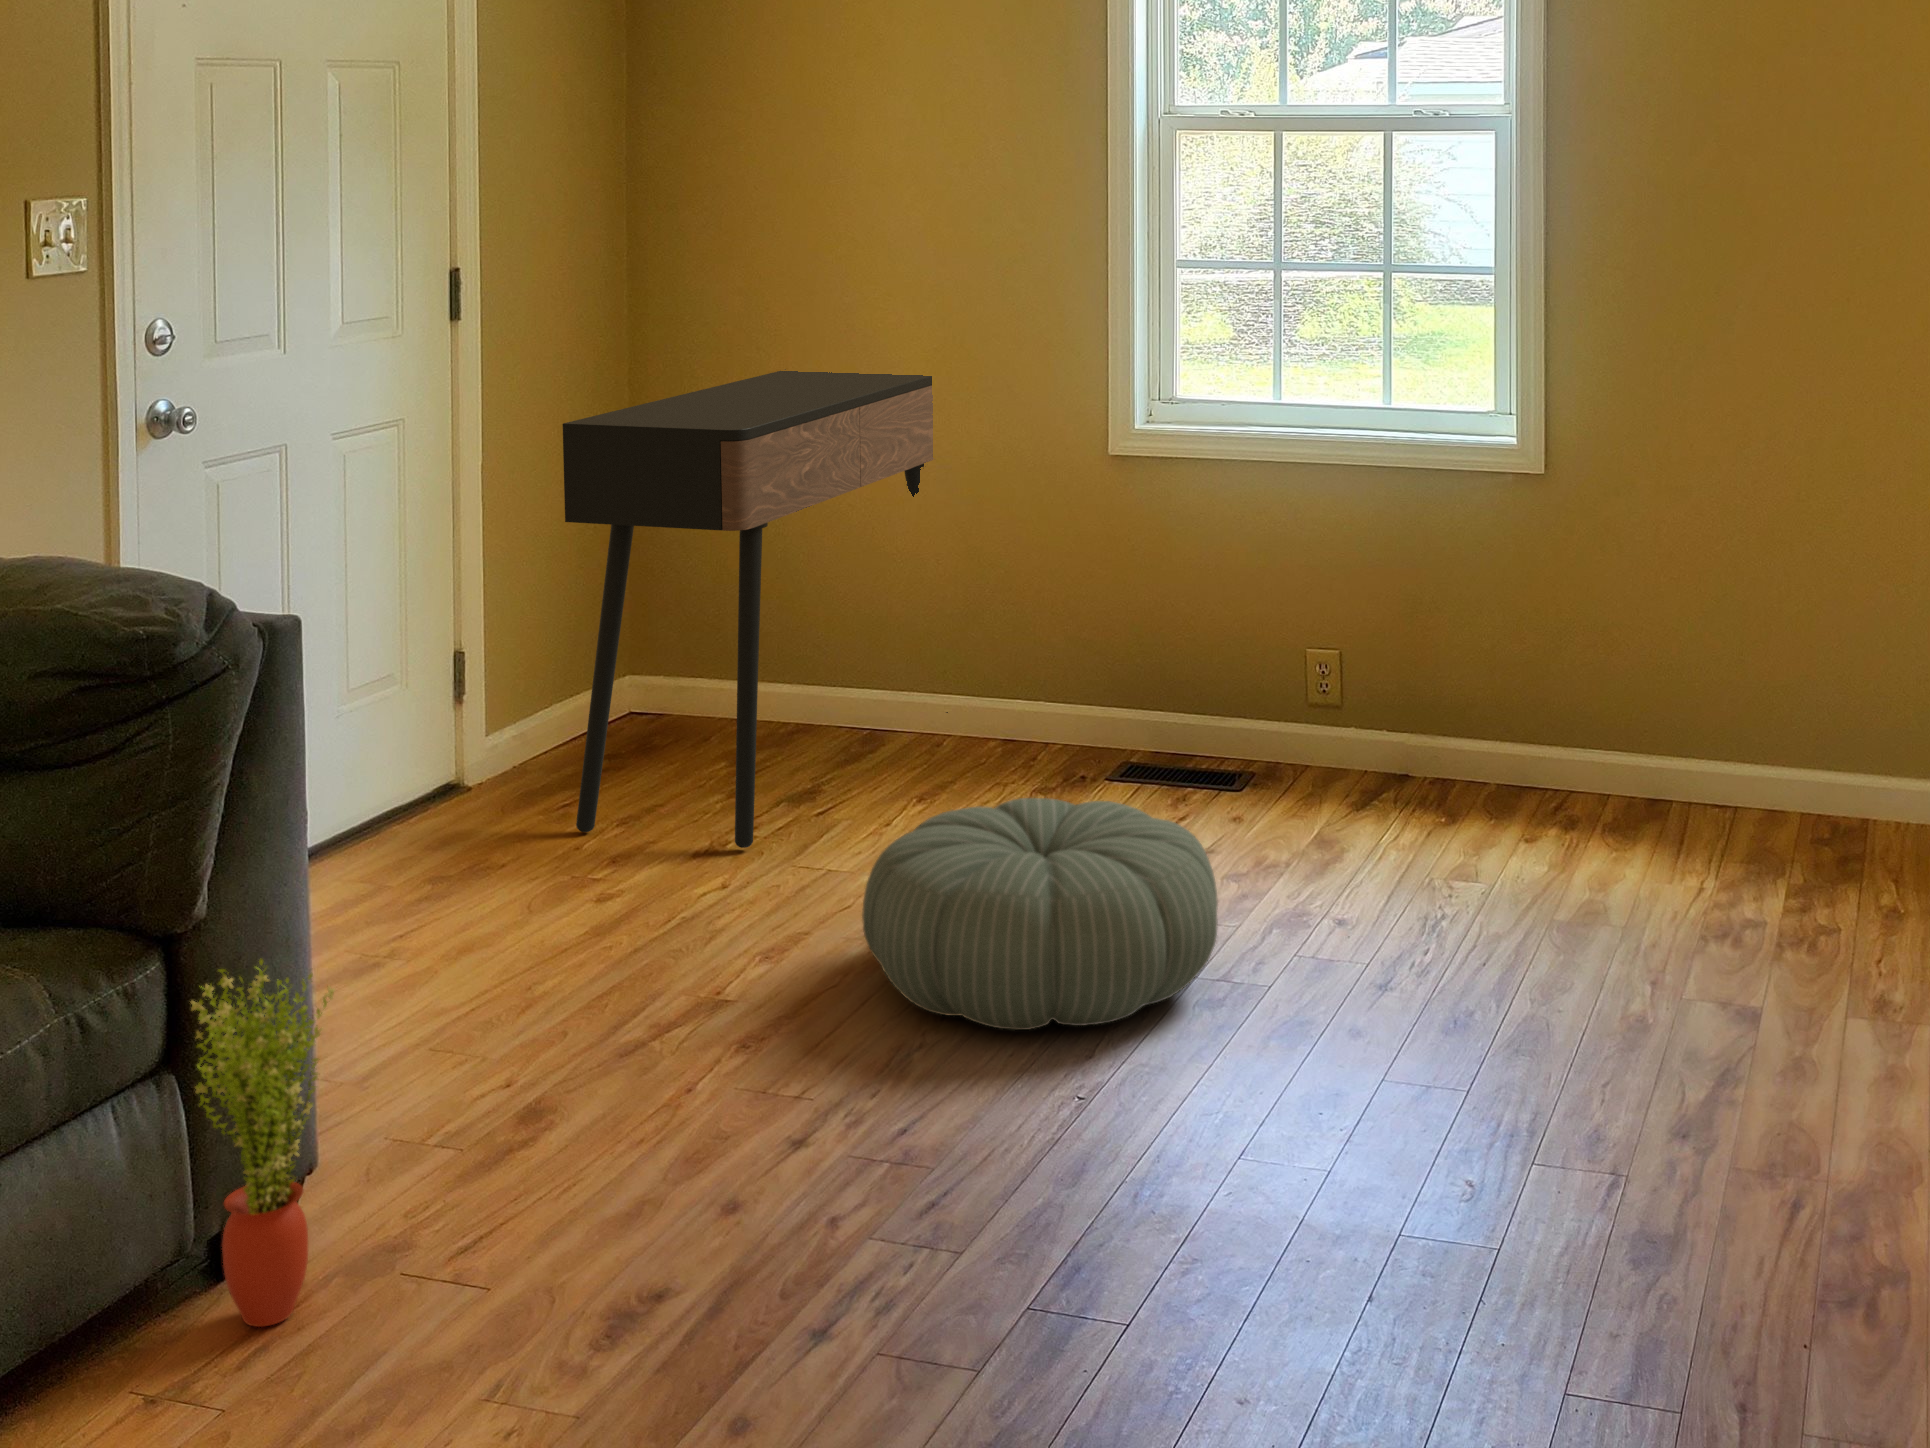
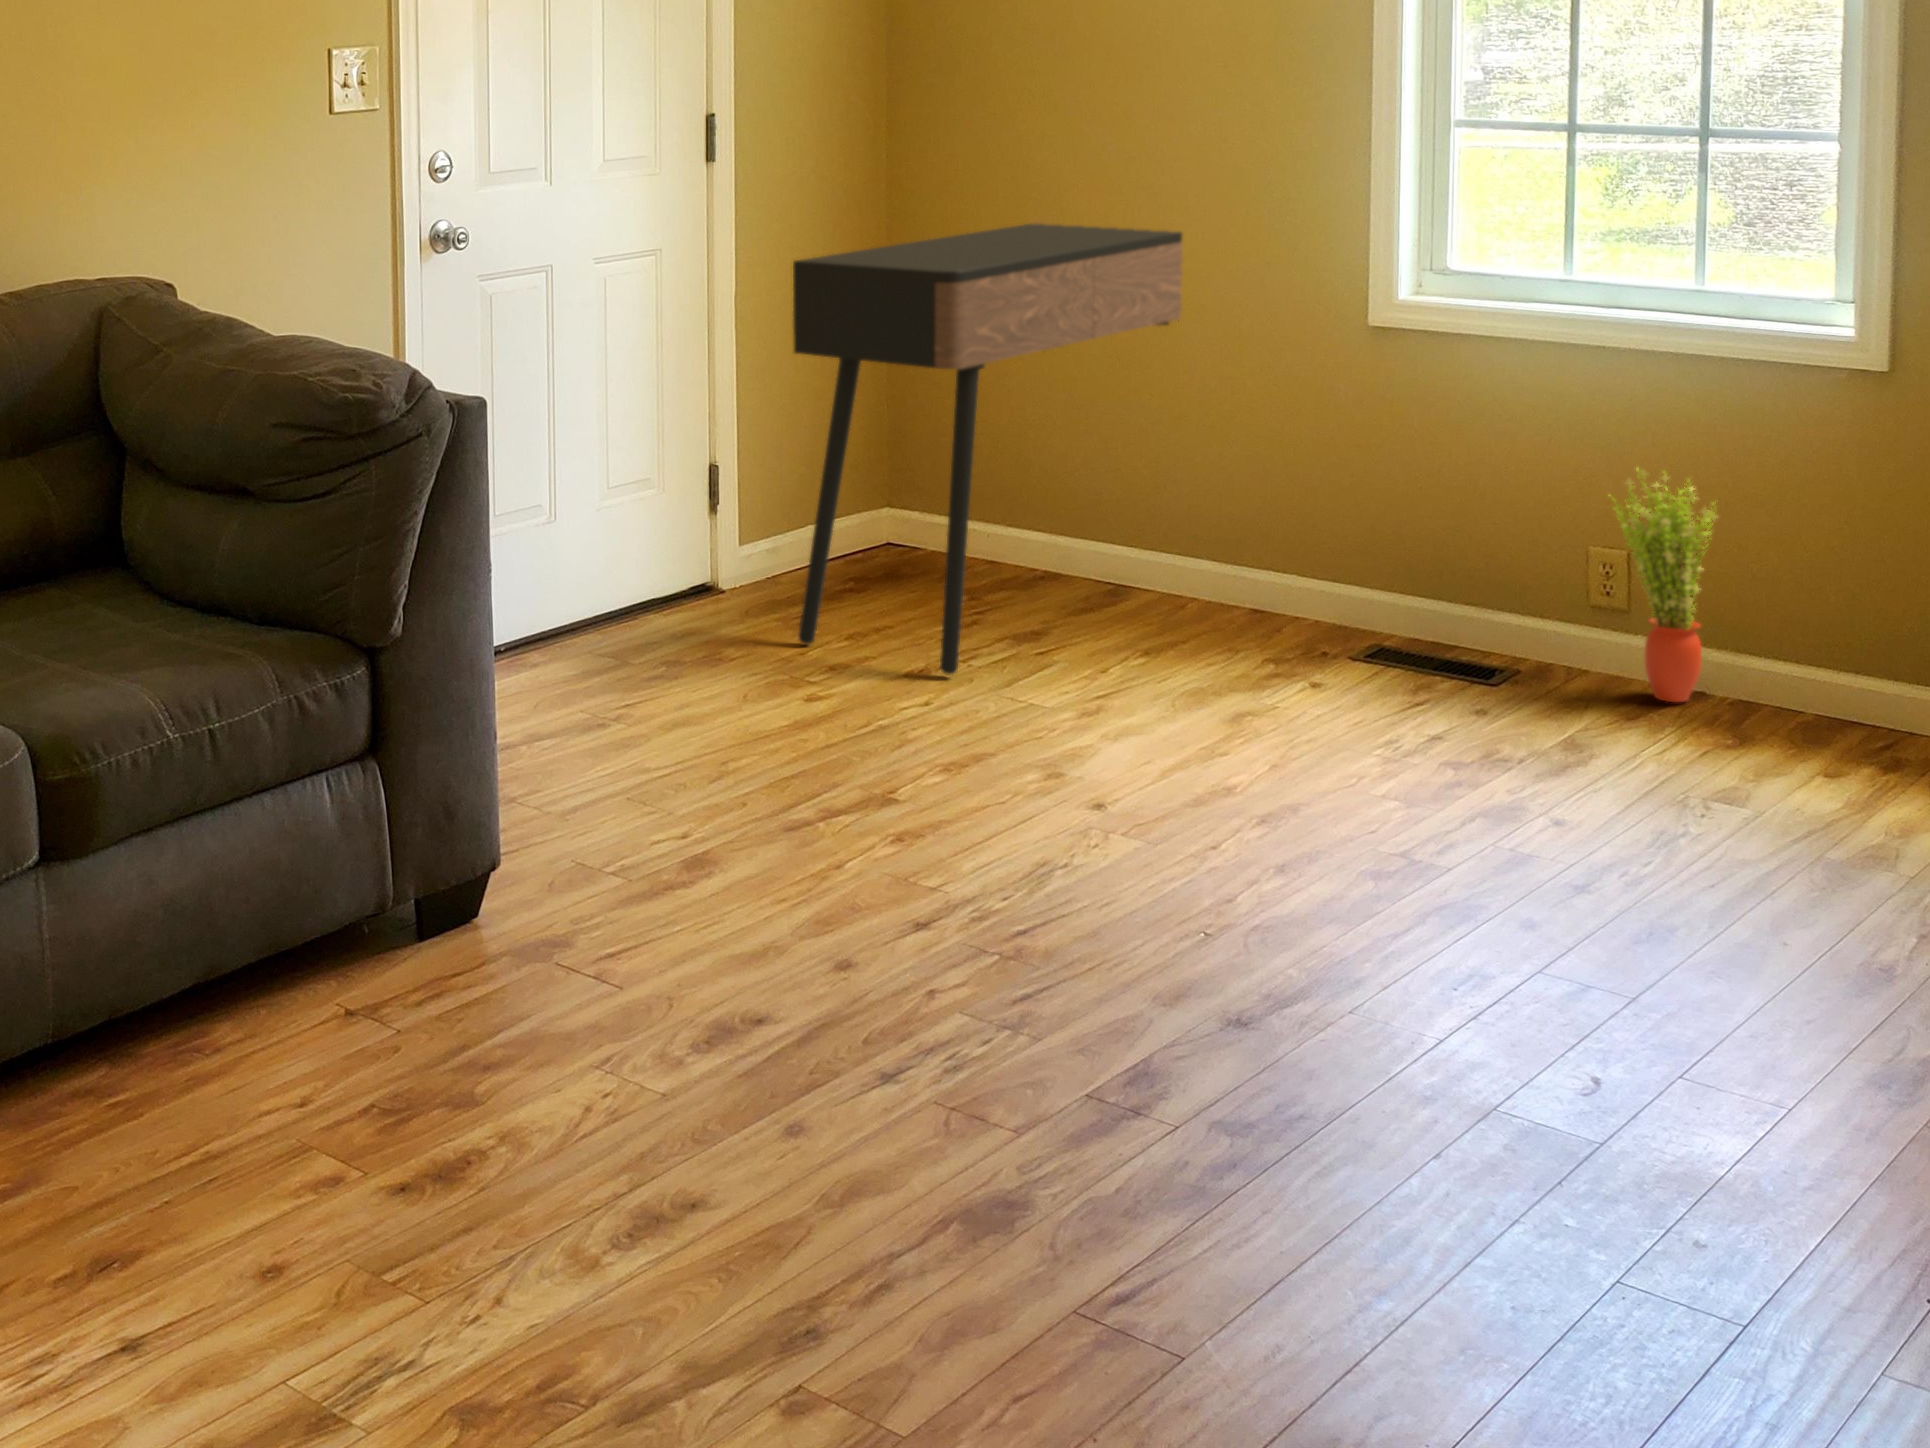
pouf: present [862,798,1218,1030] -> none [1025,650,1403,874]
potted plant: present [191,959,335,1327] -> present [1612,470,1717,702]

